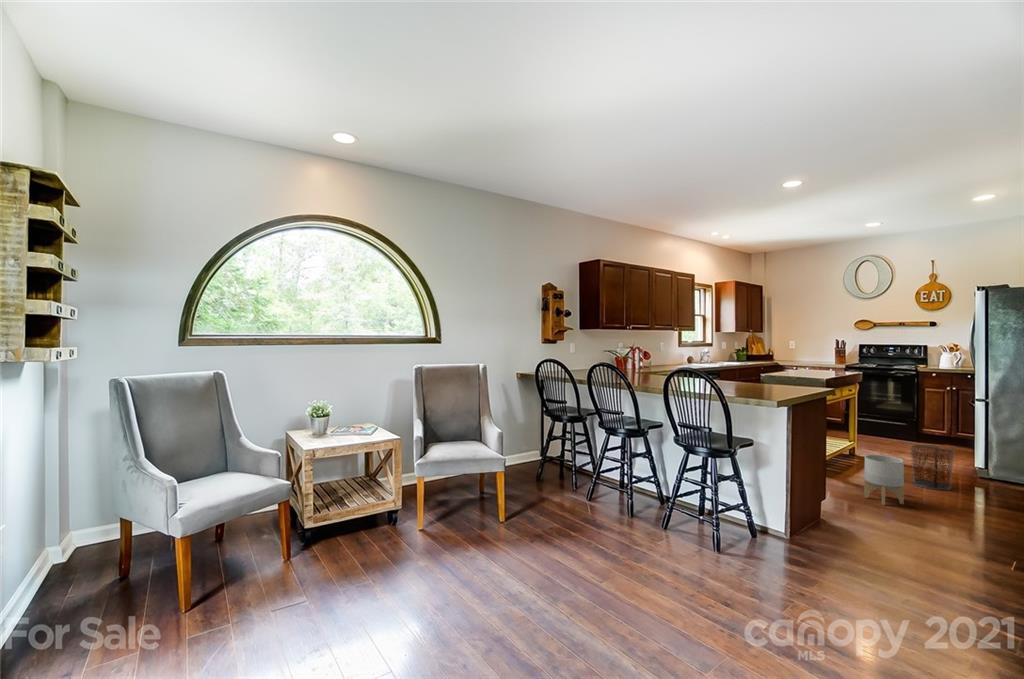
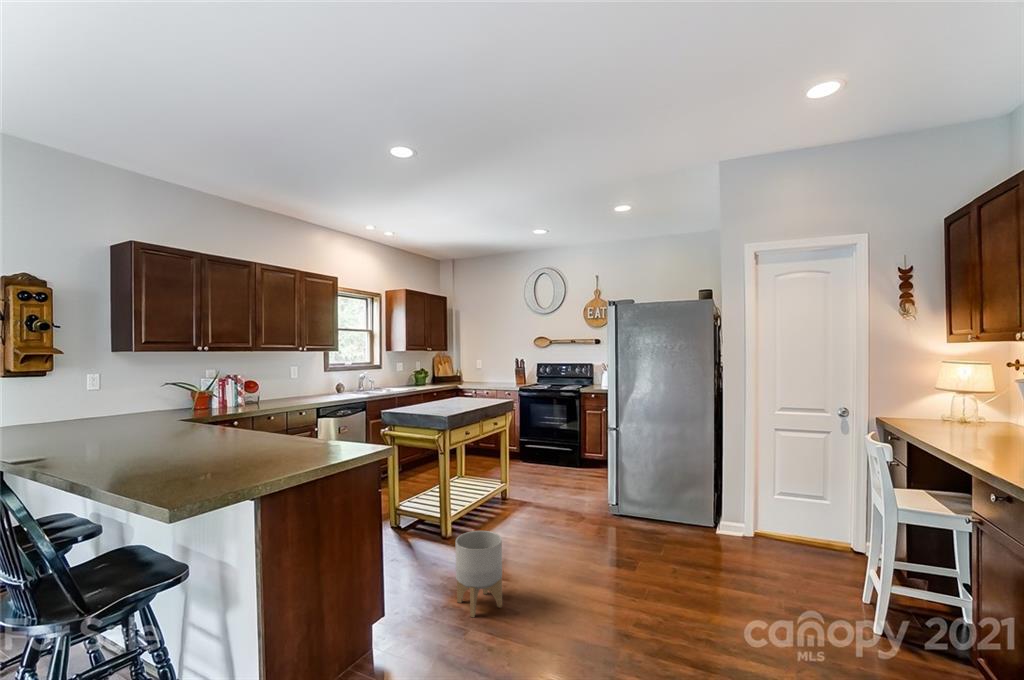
waste bin: present [910,445,955,490] -> none [534,496,579,559]

